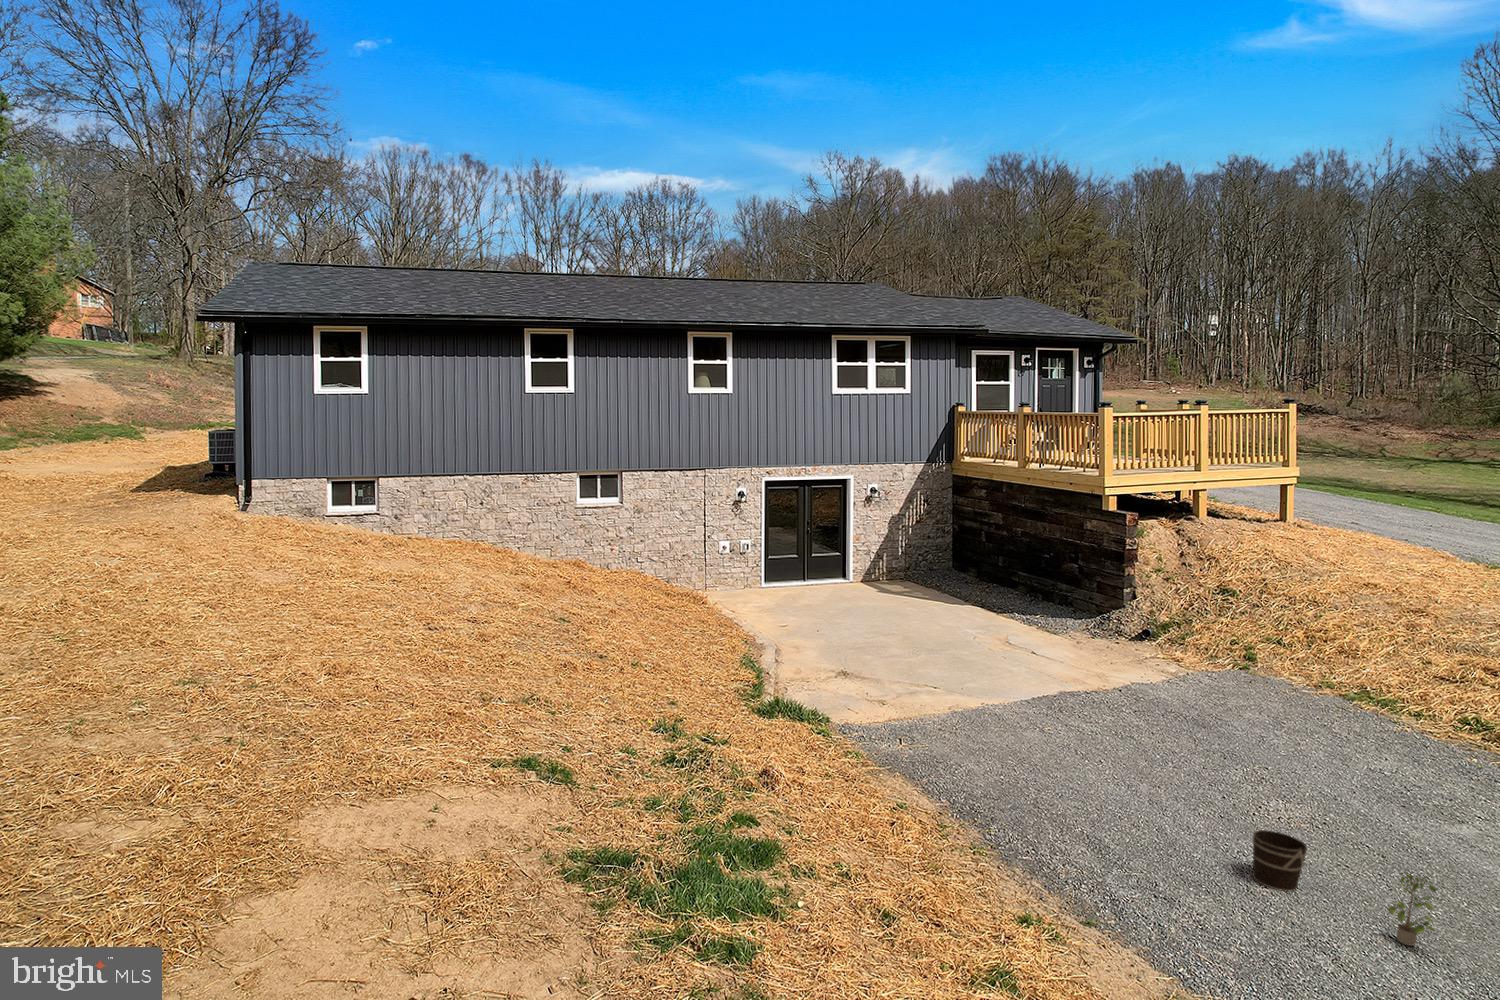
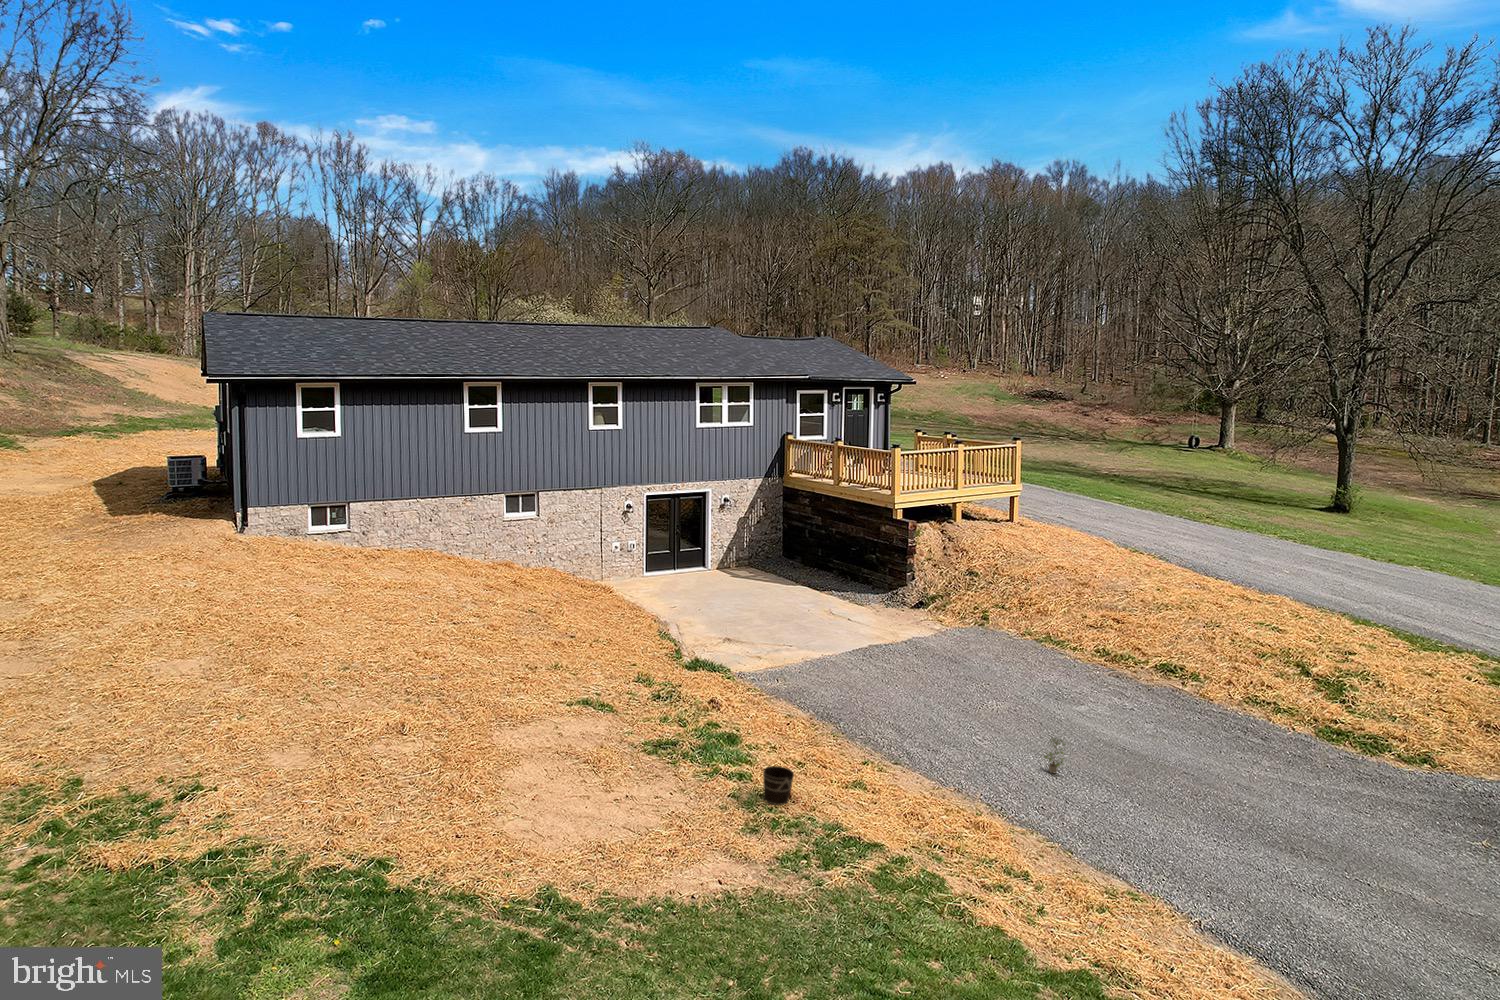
bucket: present [1253,828,1307,891] -> present [763,765,794,805]

